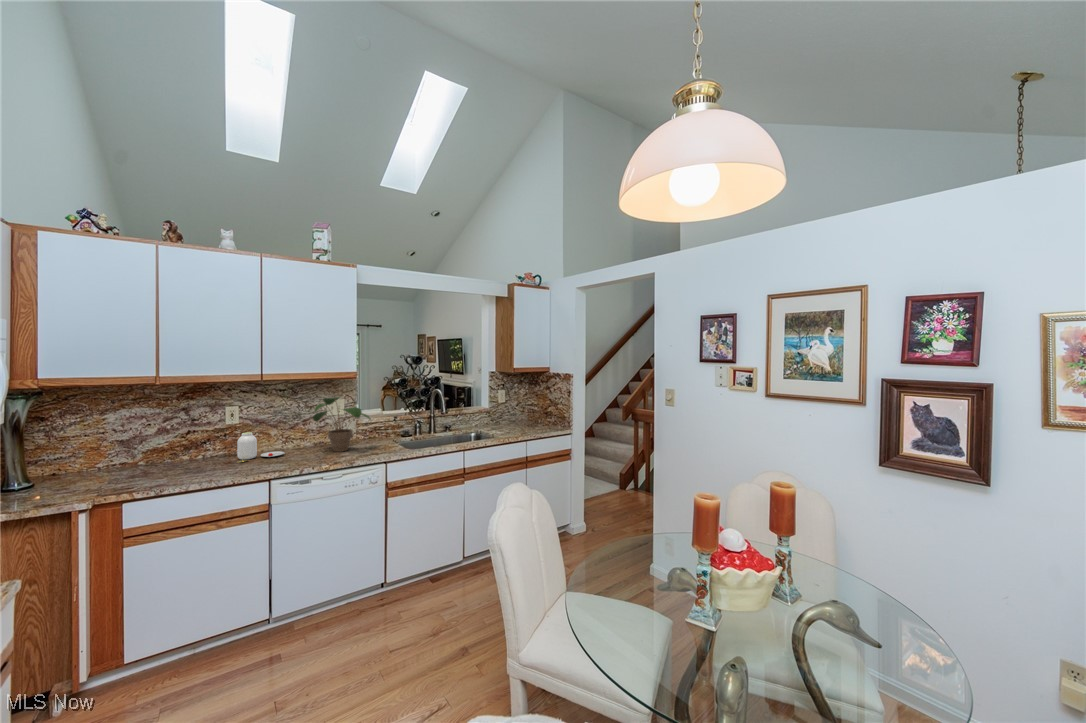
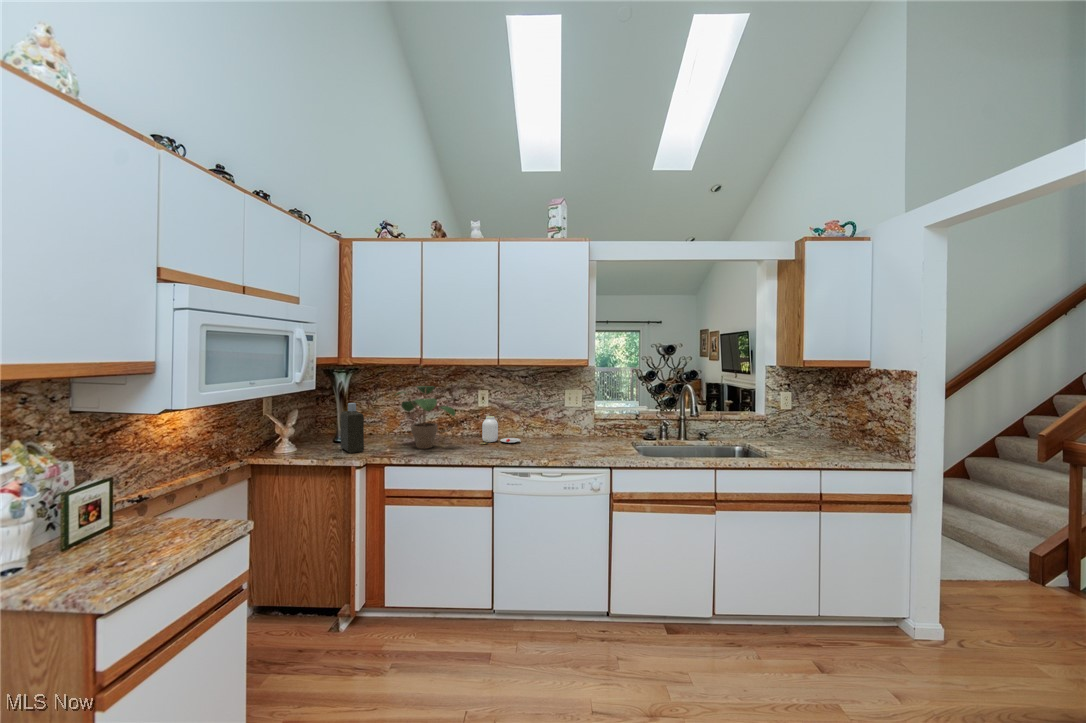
potted plant: present [313,397,370,452] -> present [398,386,456,449]
bottle: none [27,436,76,499] -> present [341,403,364,453]

